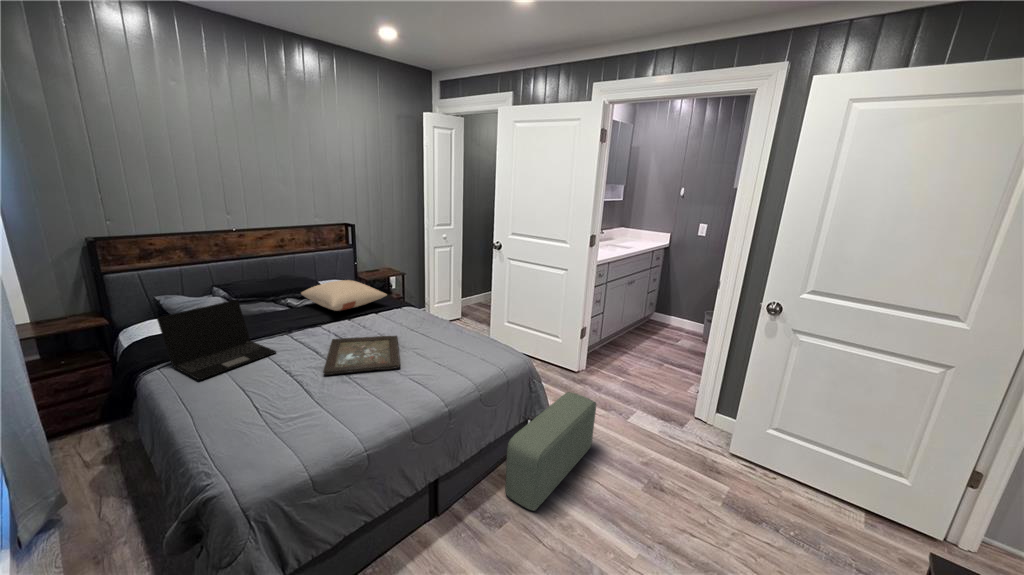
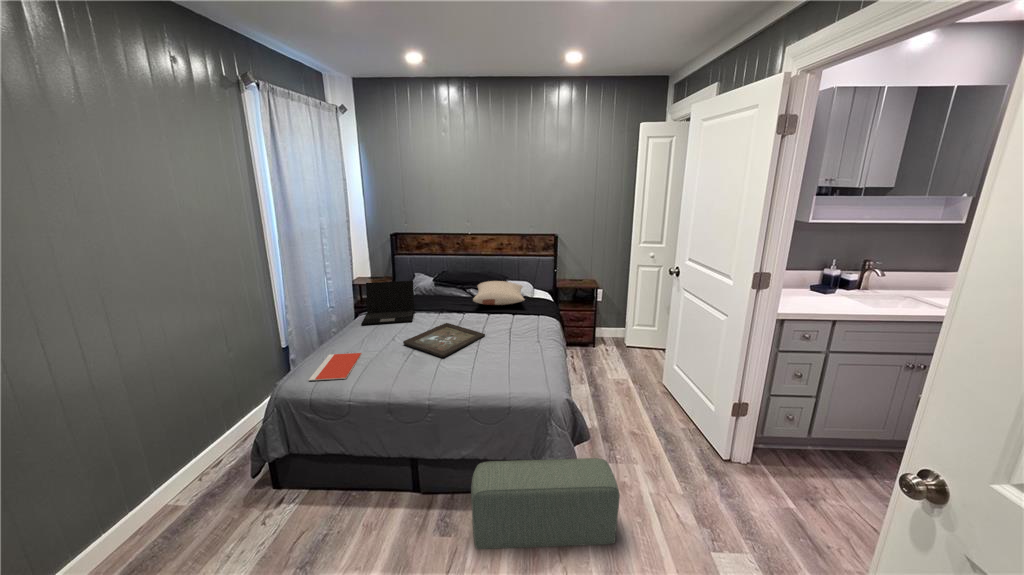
notebook: none [235,404,331,460] -> present [309,353,362,381]

